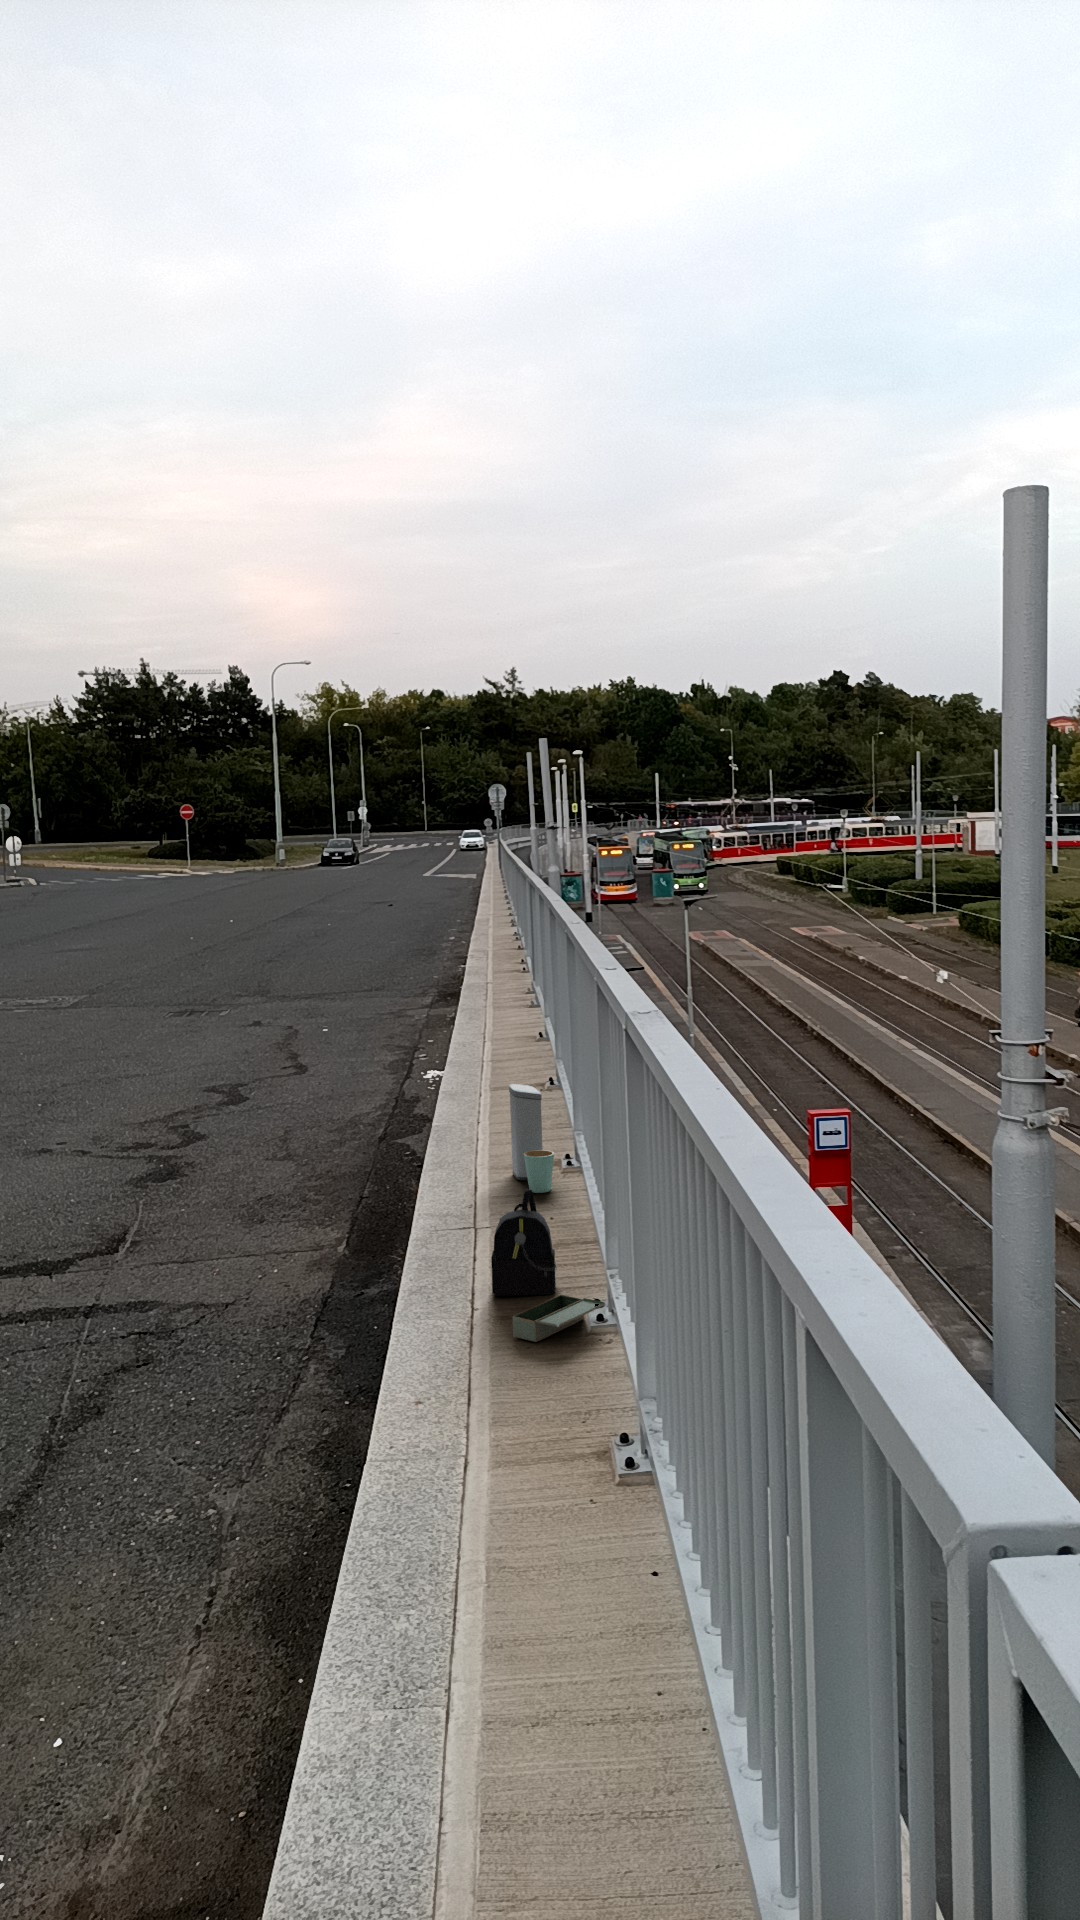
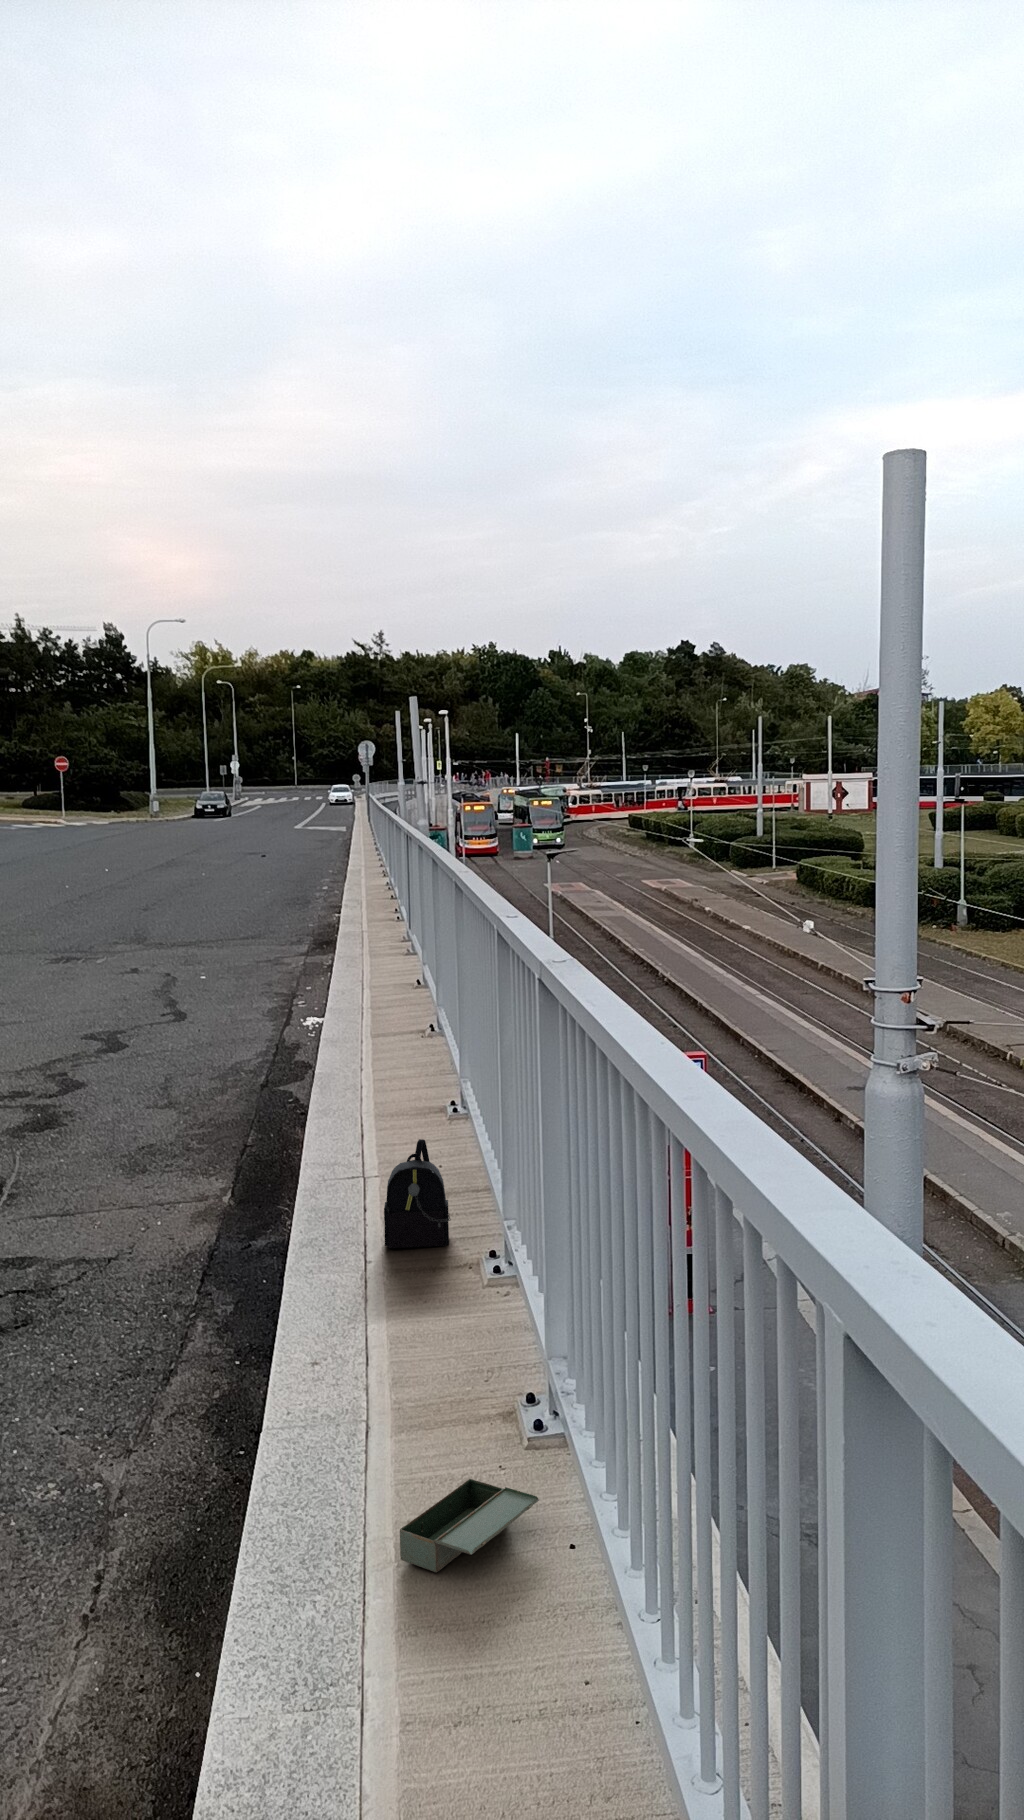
trash can: present [509,1084,554,1193] -> none [395,1032,441,1141]
toolbox: present [512,1295,605,1342] -> present [400,1479,539,1573]

